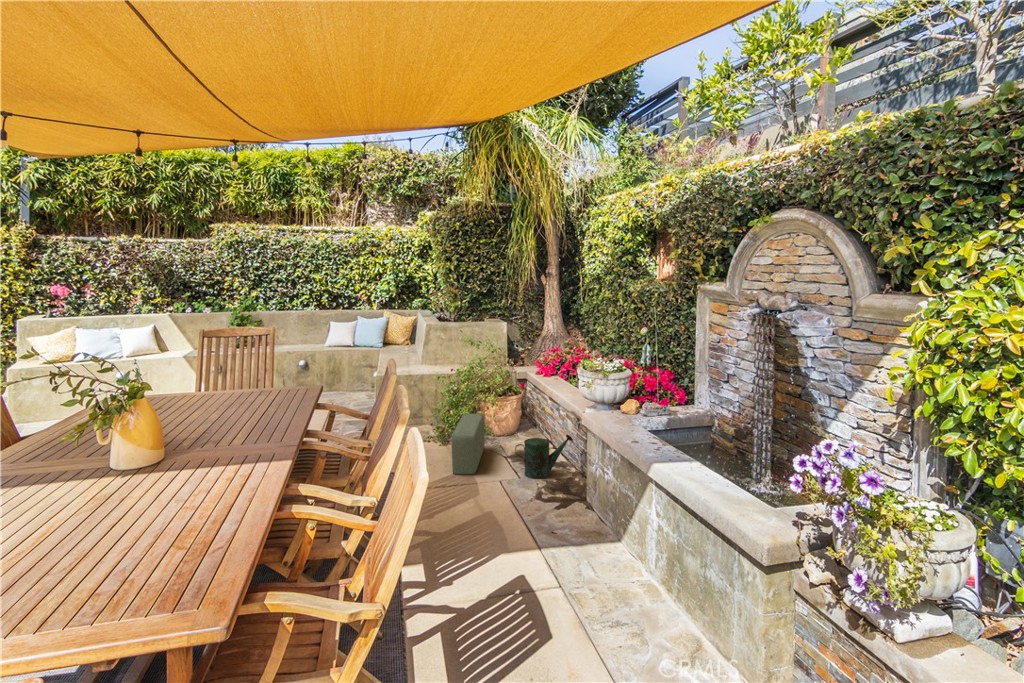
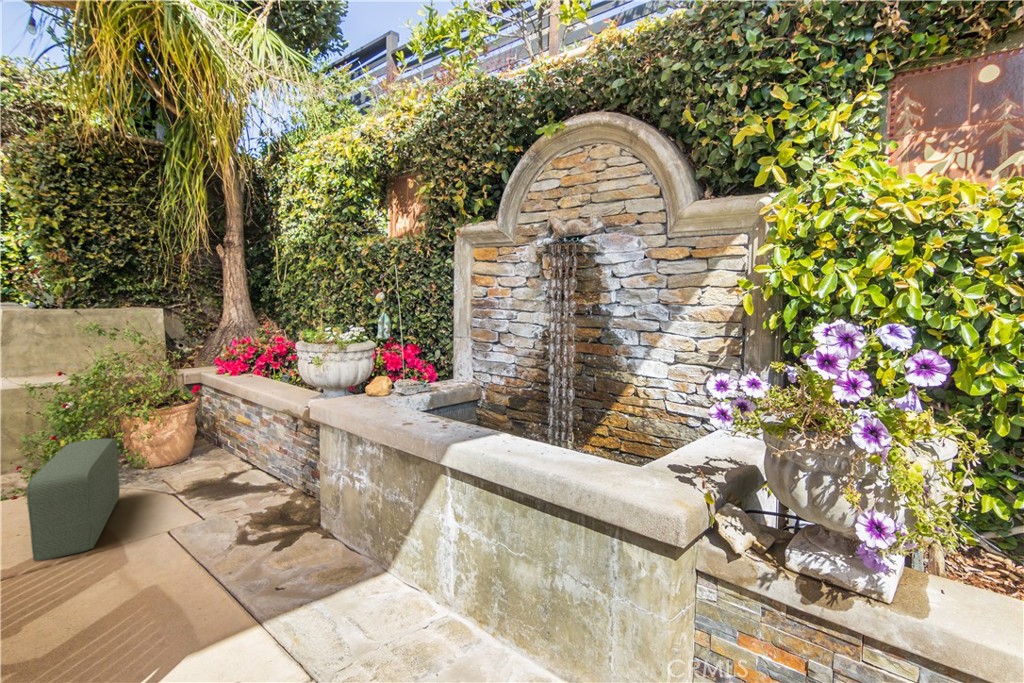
watering can: present [515,434,573,479] -> none [184,443,294,529]

